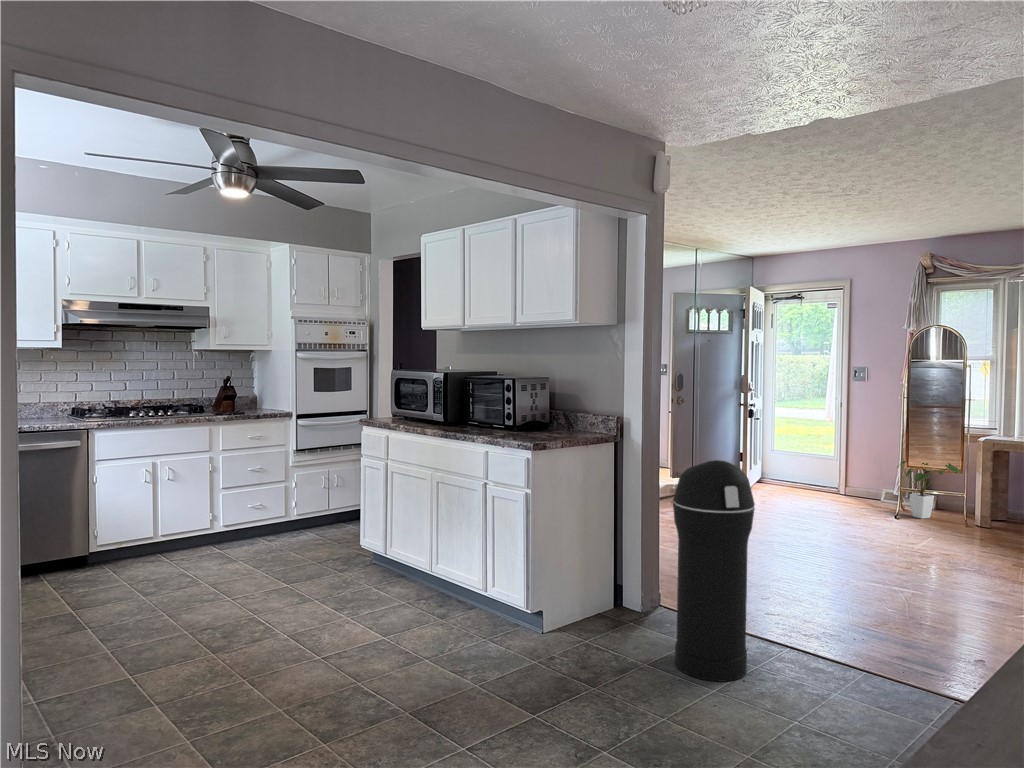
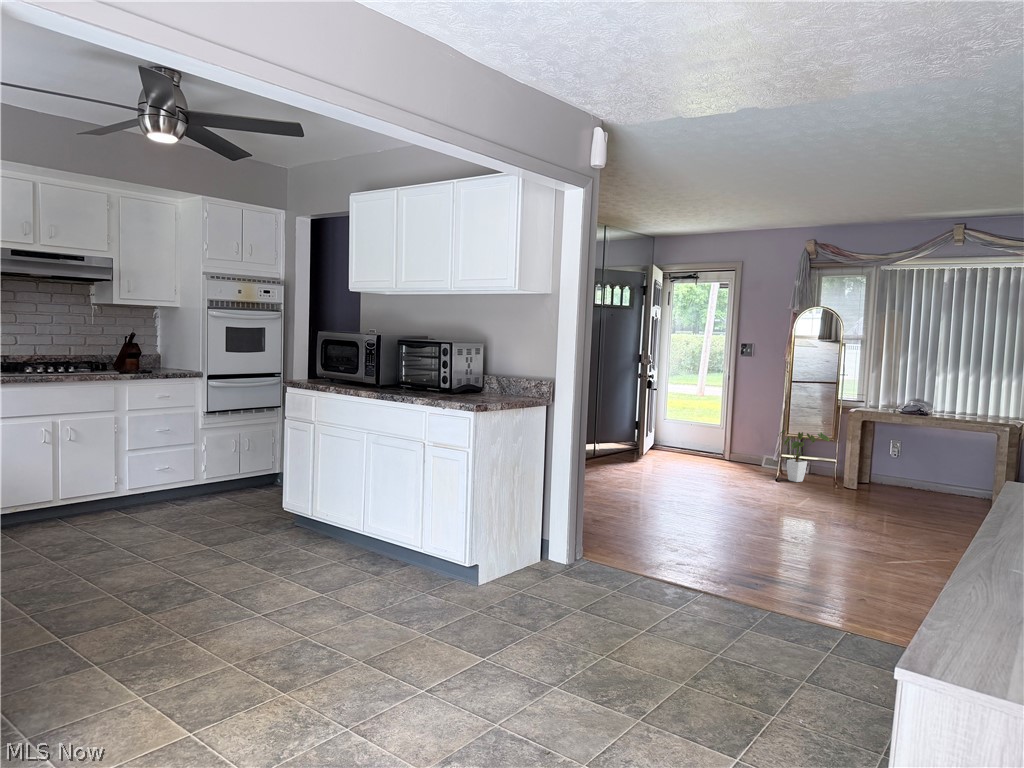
trash can: present [673,460,755,681] -> none [603,424,679,621]

